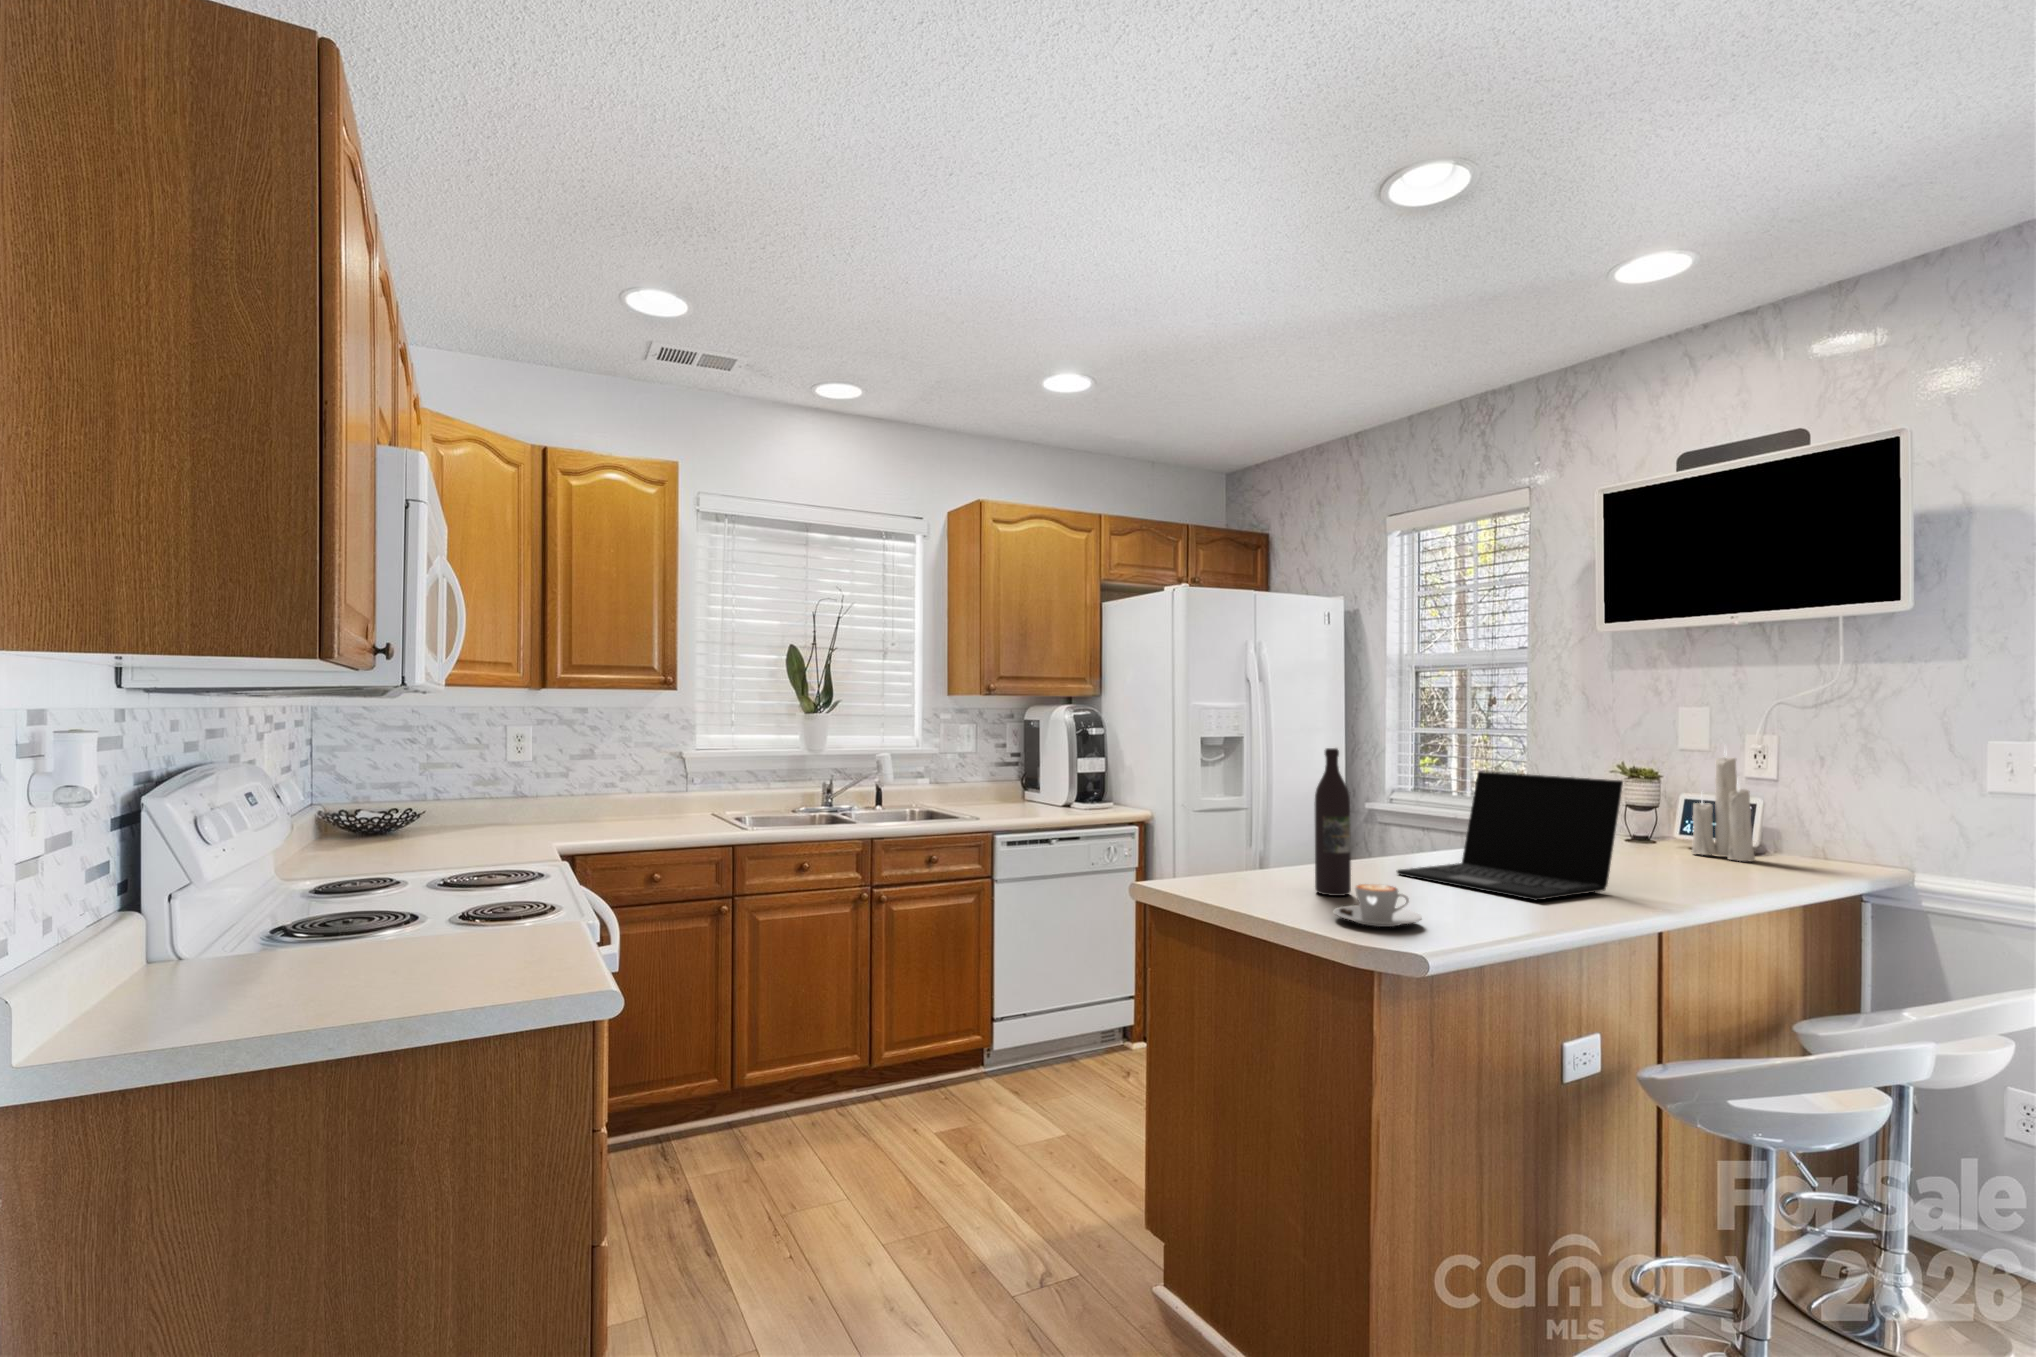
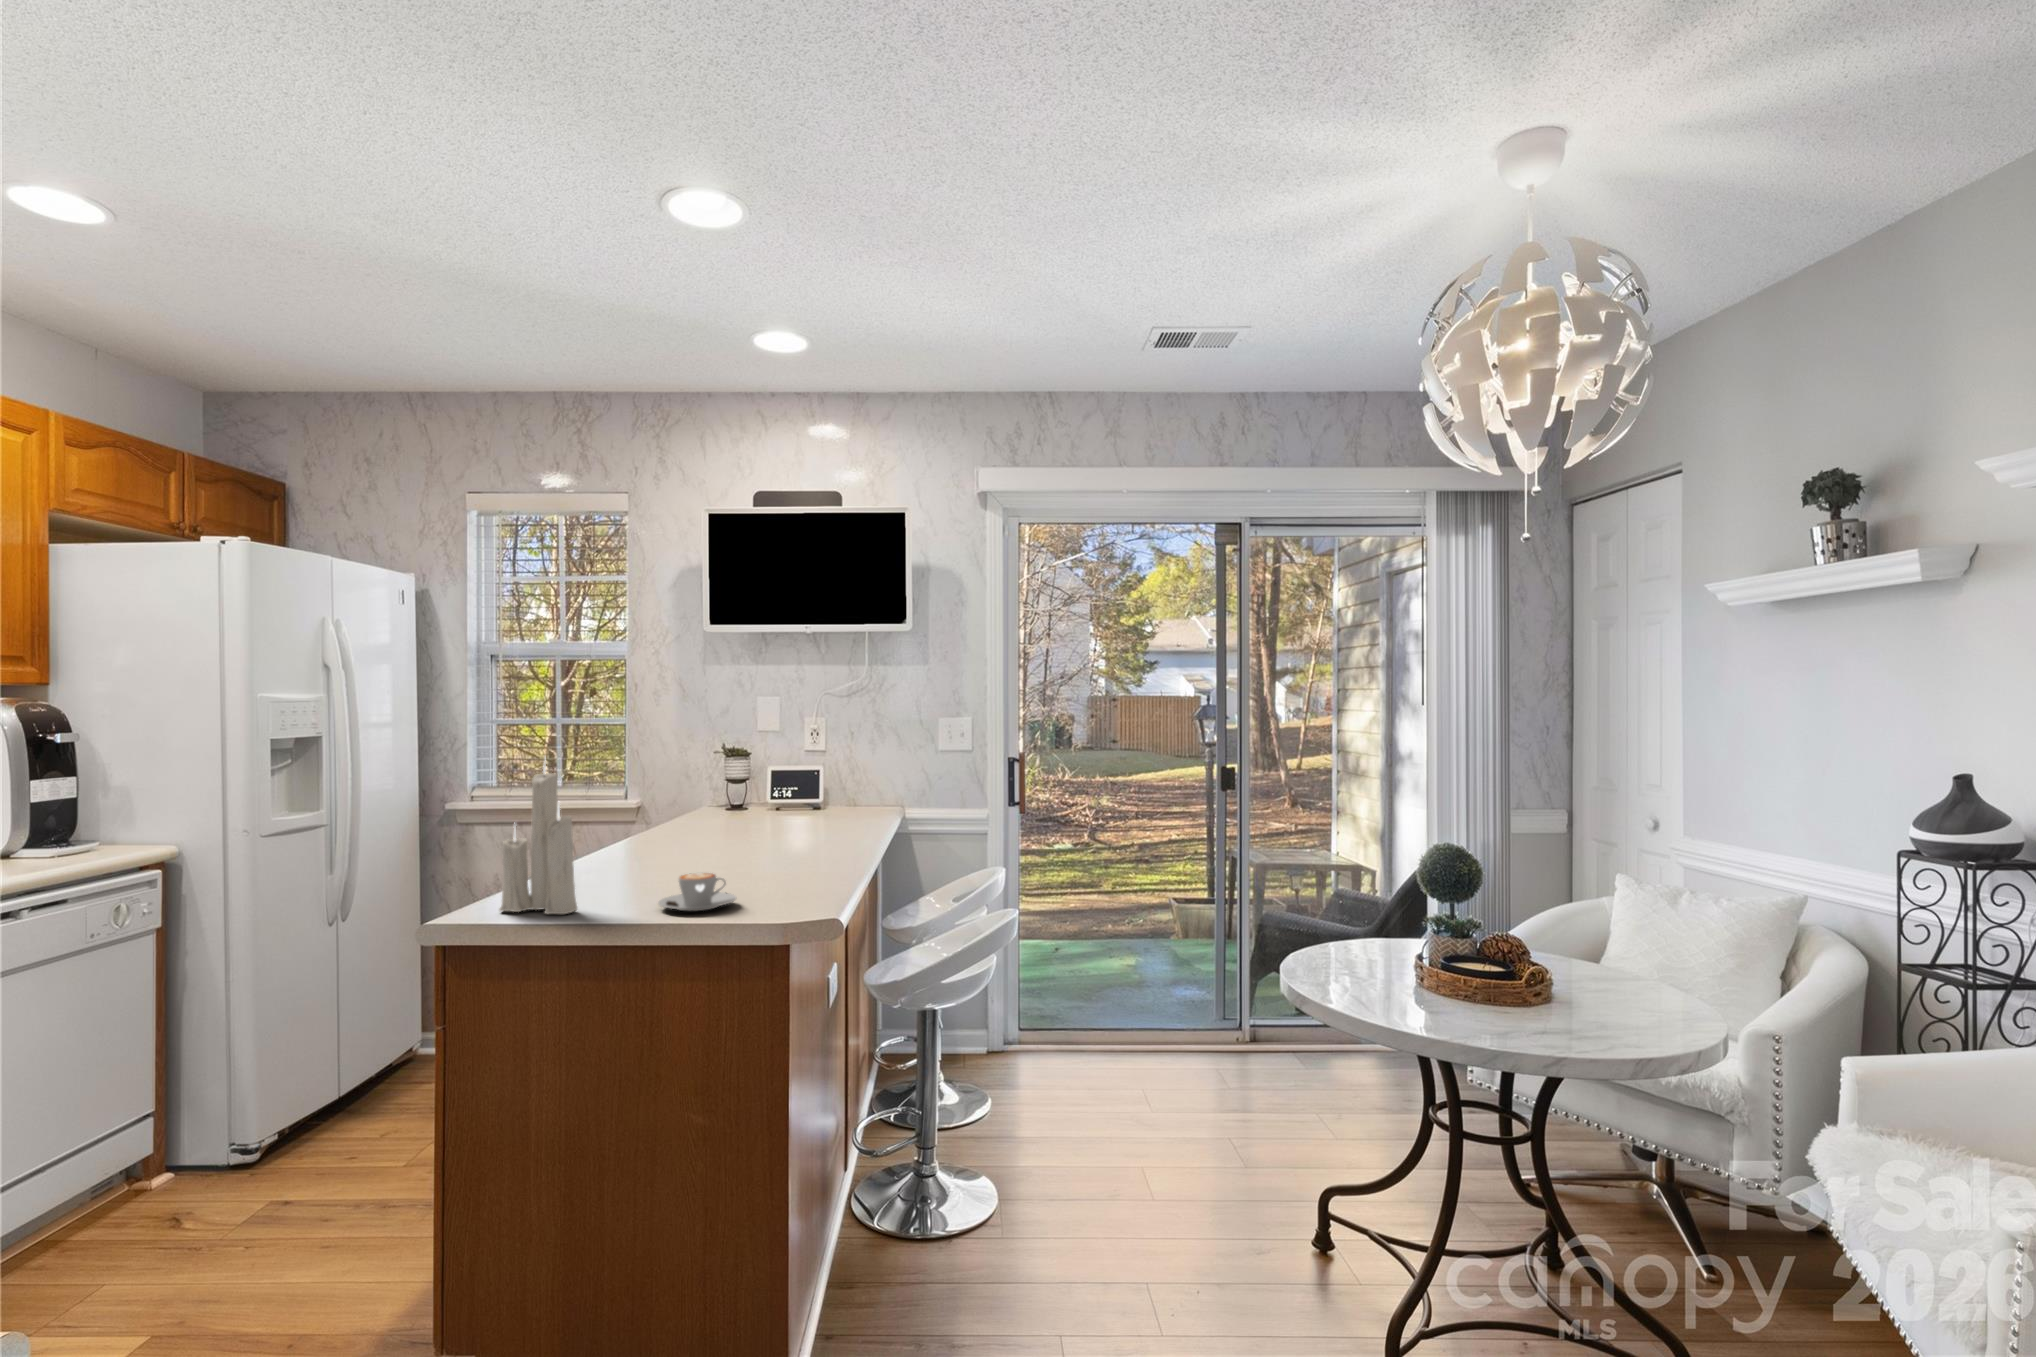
wine bottle: present [1315,748,1351,896] -> none [596,752,631,895]
candle: present [1691,754,1755,861] -> present [499,760,577,914]
laptop: present [1397,771,1623,900] -> none [626,762,798,867]

